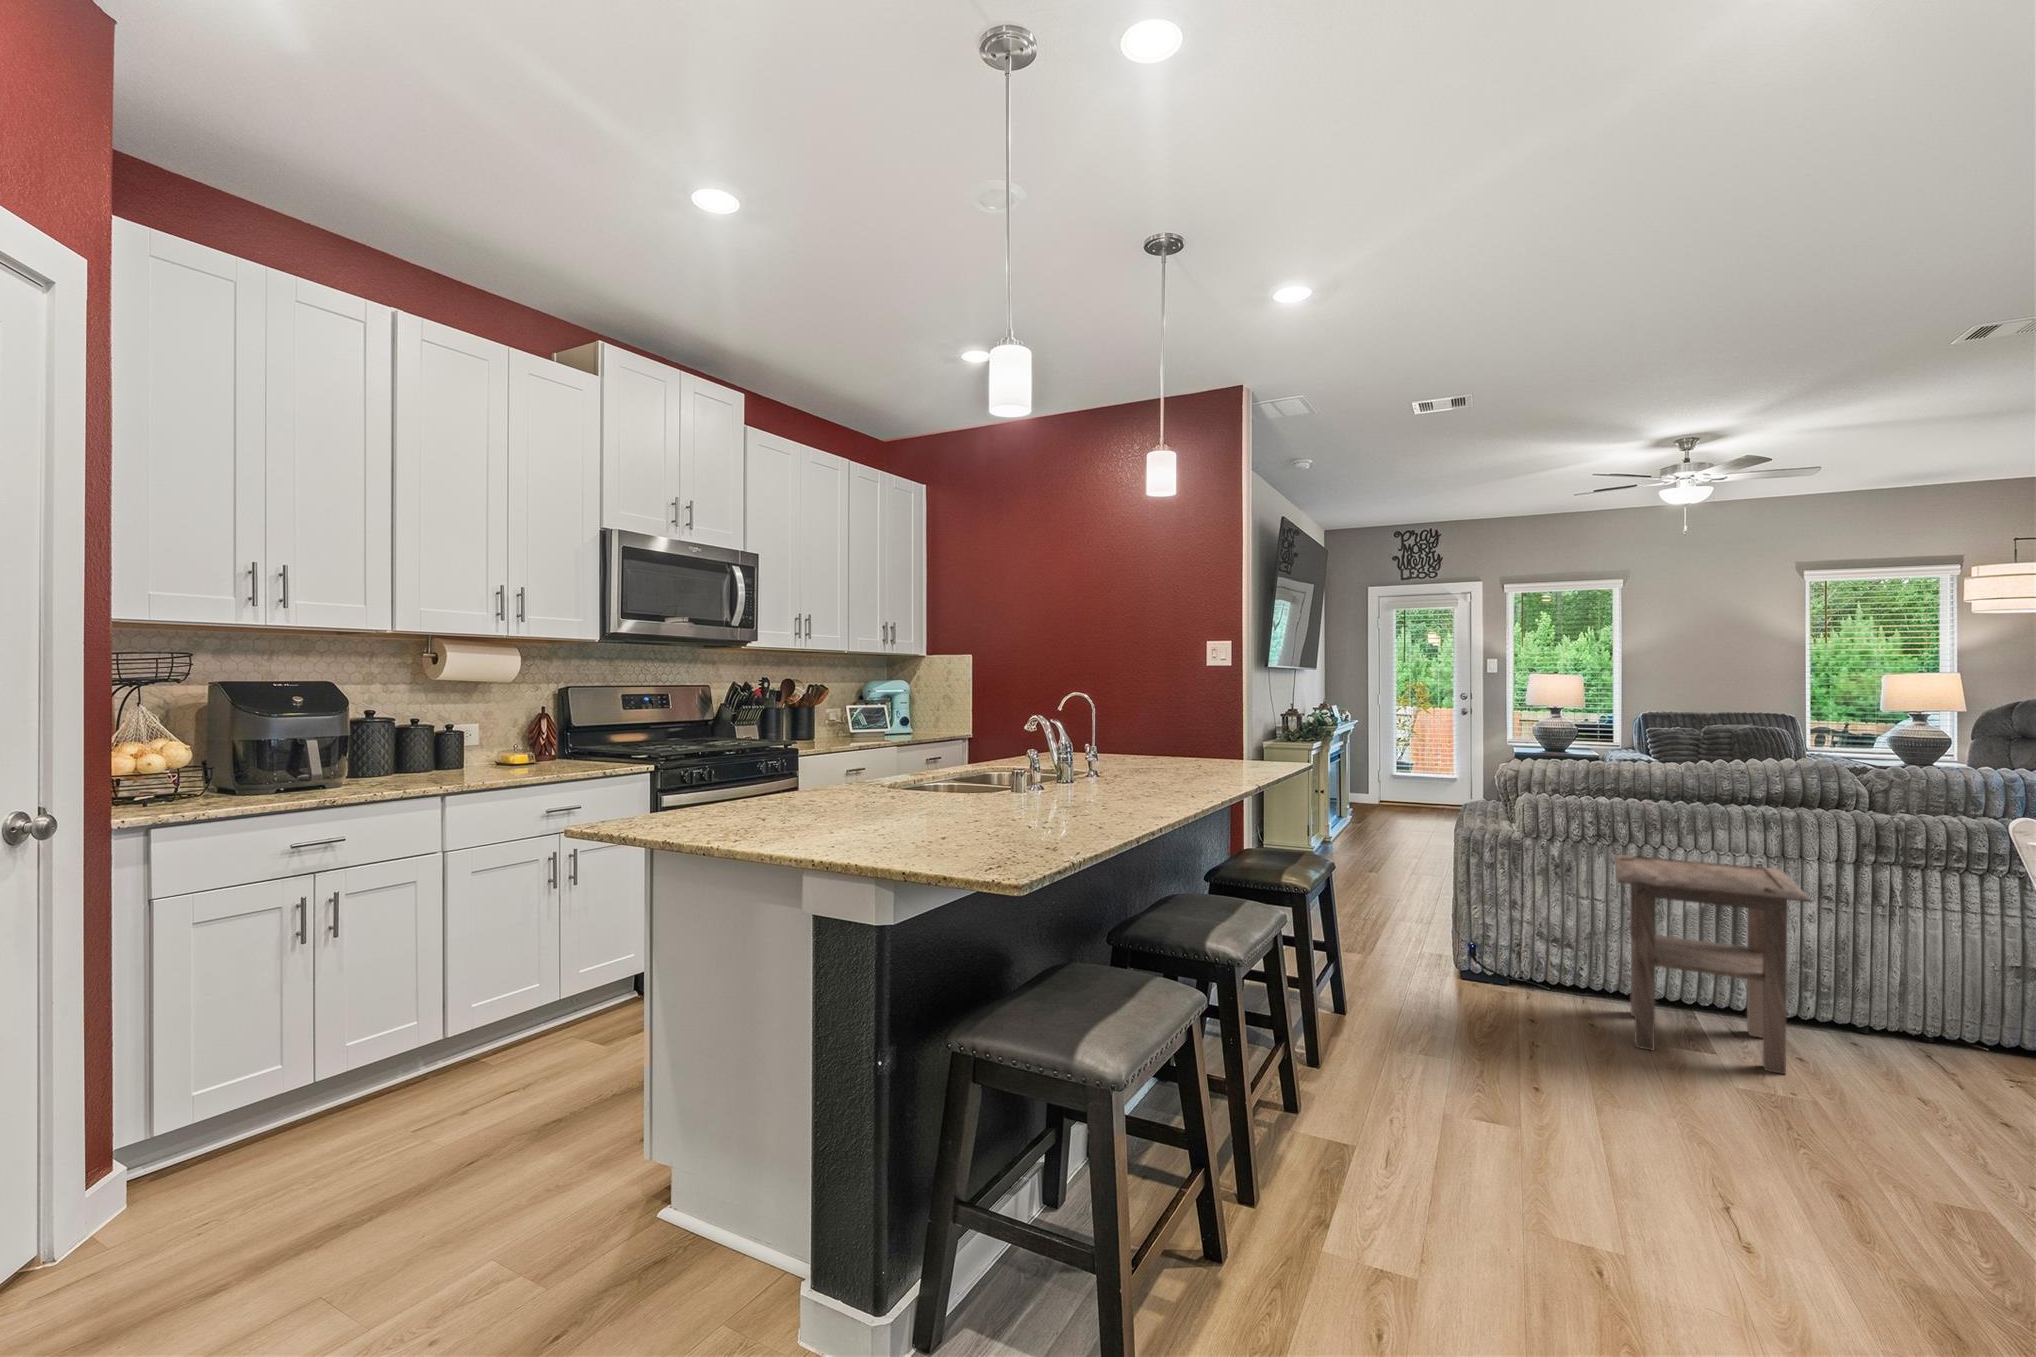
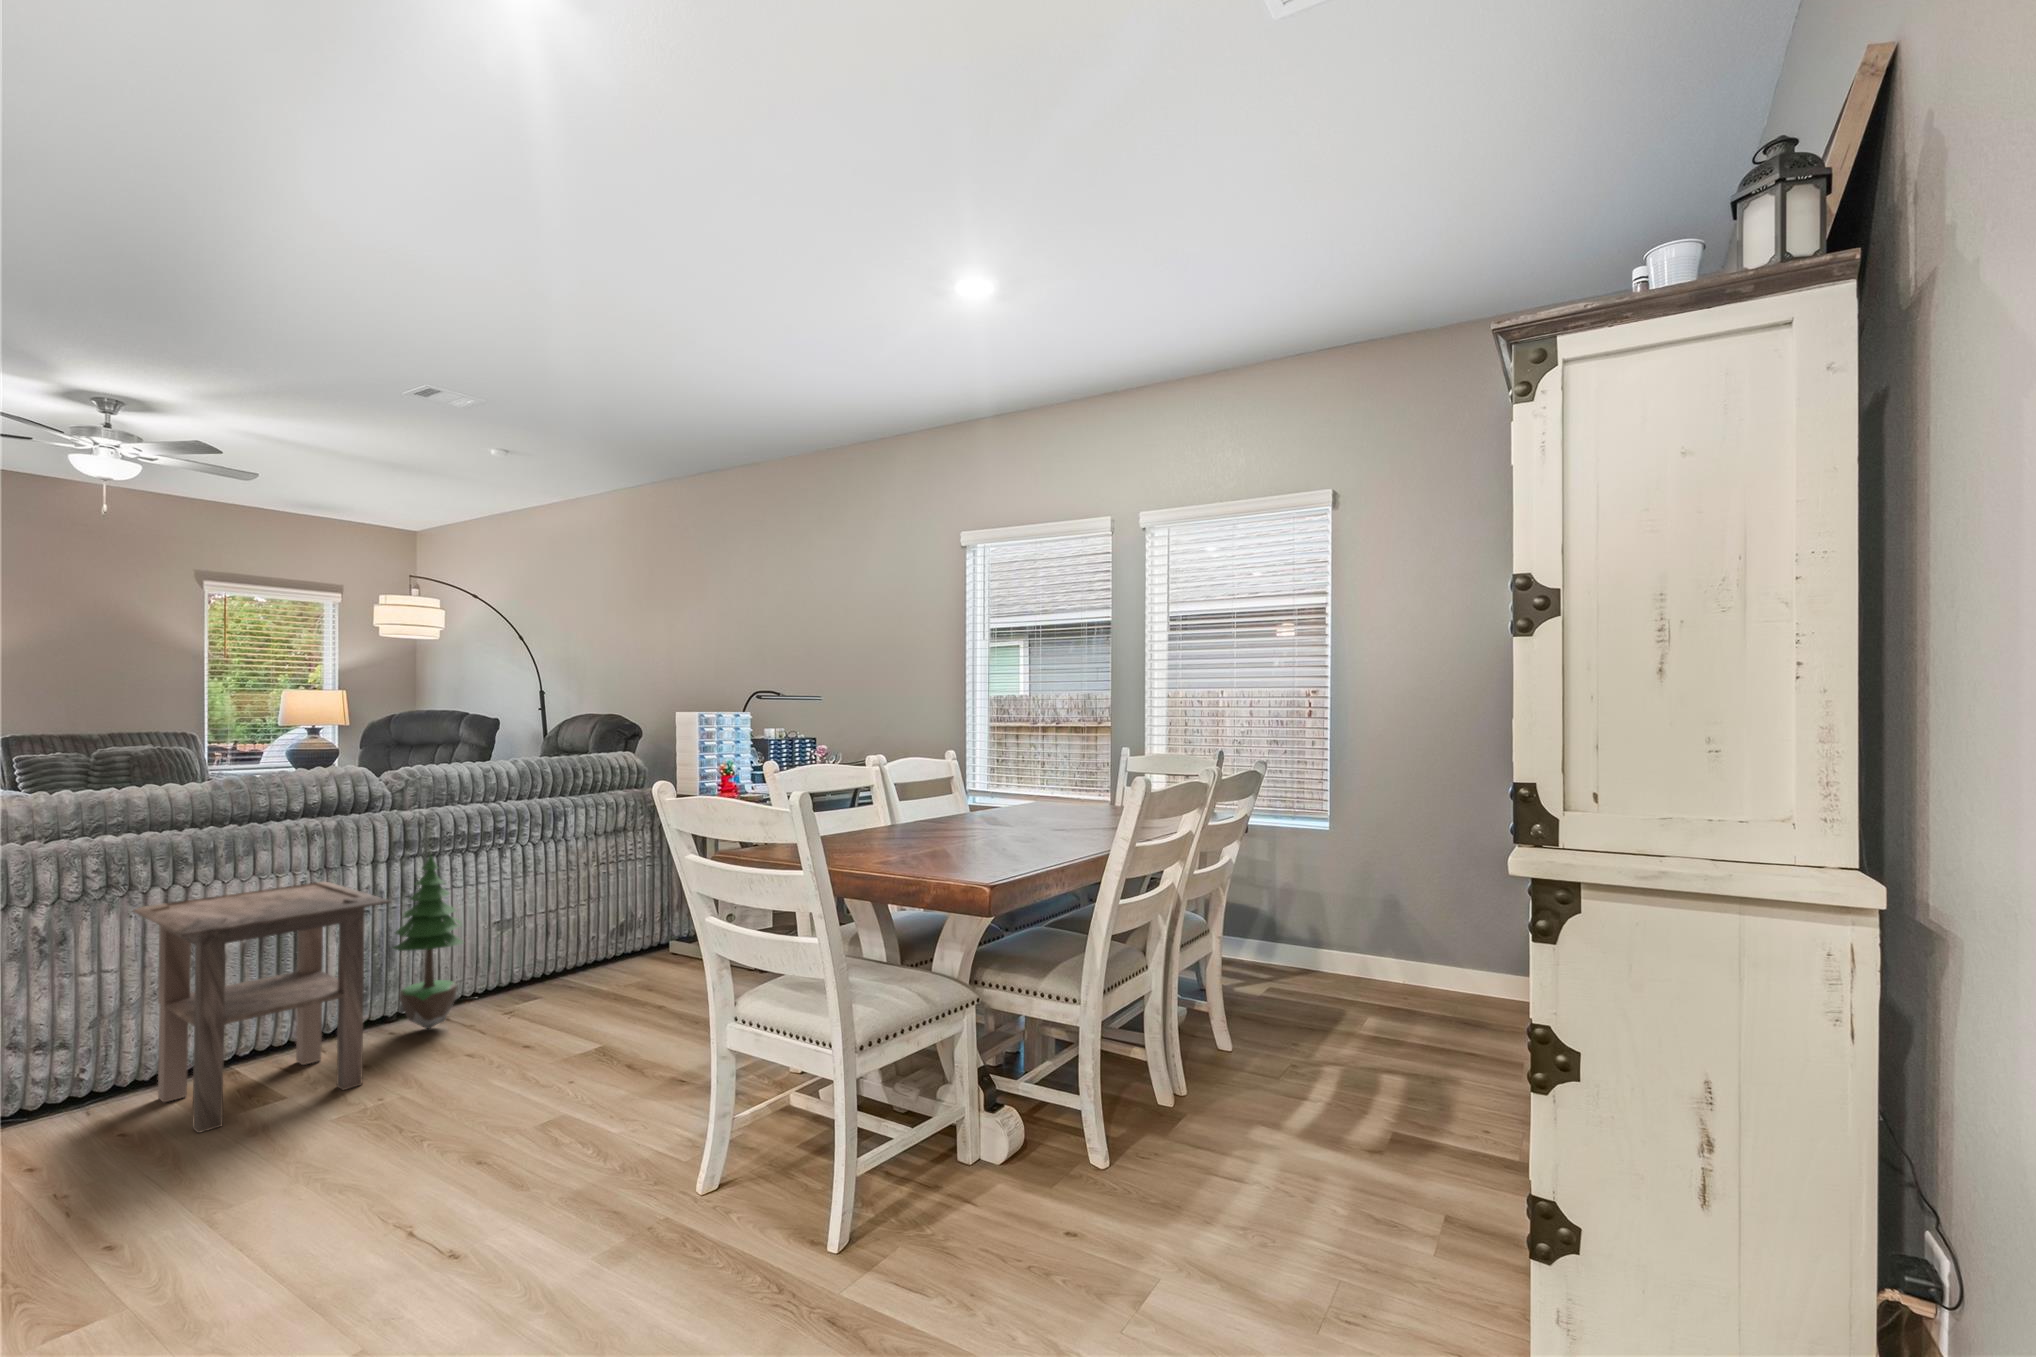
potted tree: none [1850,865,1945,1058] -> present [391,856,463,1029]

